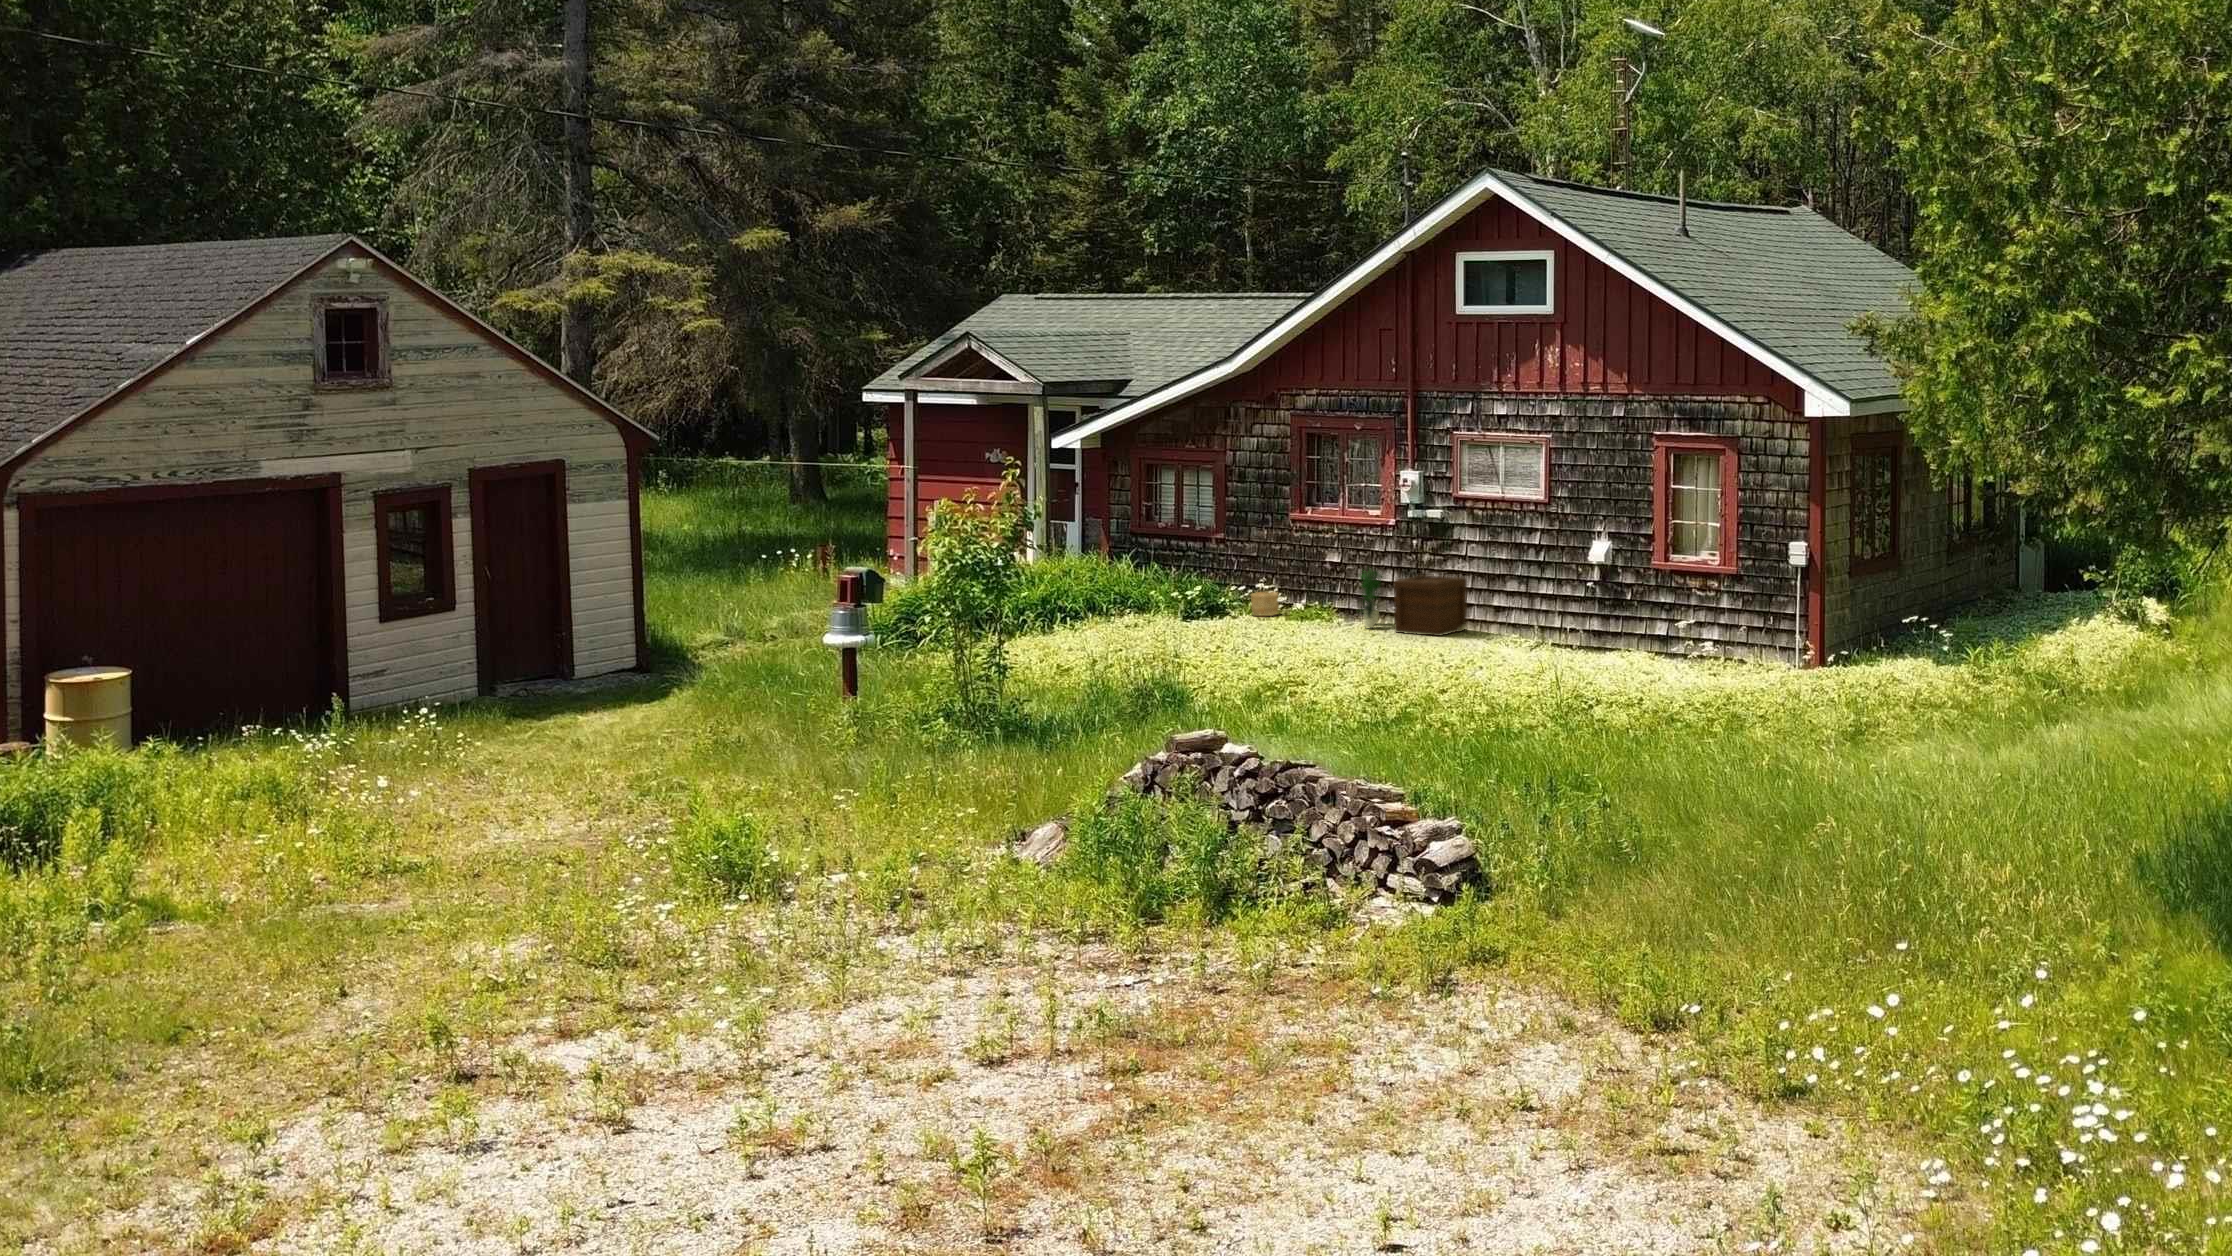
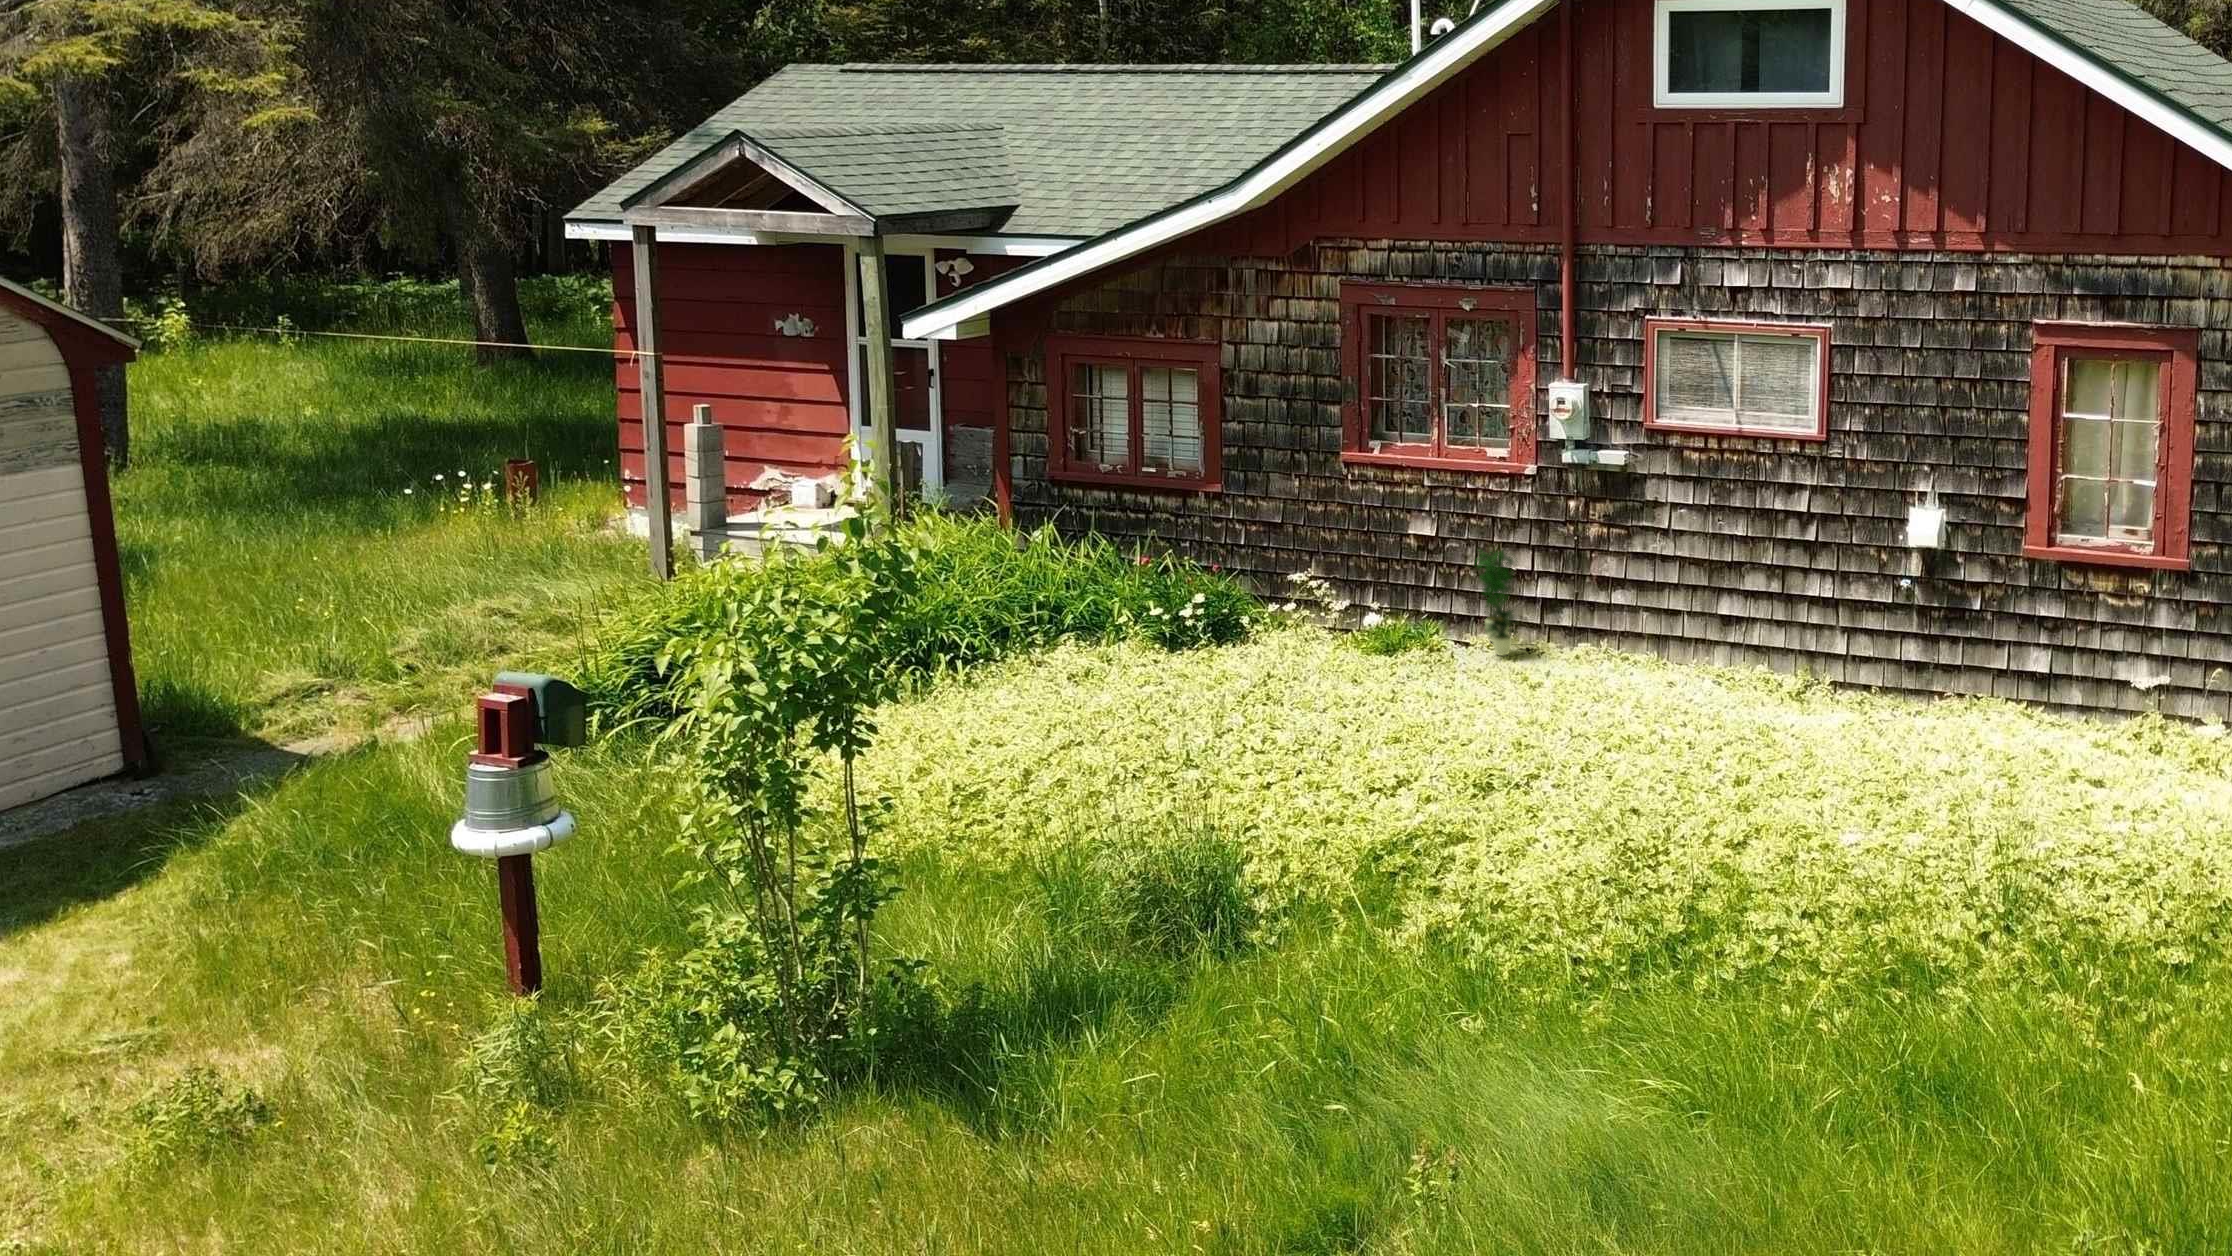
wooden crate: present [1394,575,1467,636] -> none [1554,559,1672,676]
wooden bucket: present [1251,592,1279,616] -> none [1275,580,1323,626]

